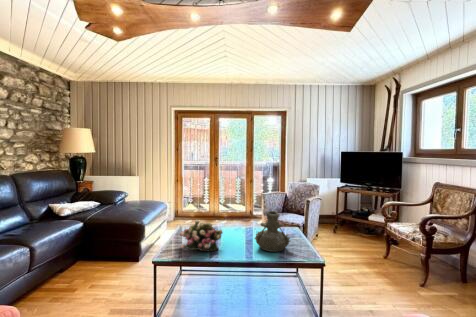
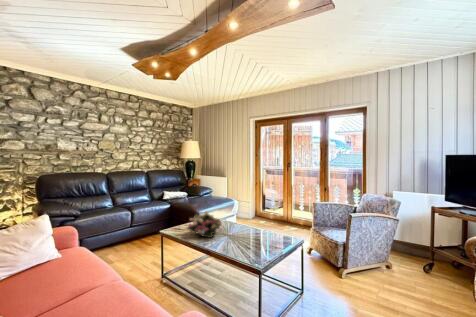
vase: present [255,211,290,252] -> none [240,212,268,251]

